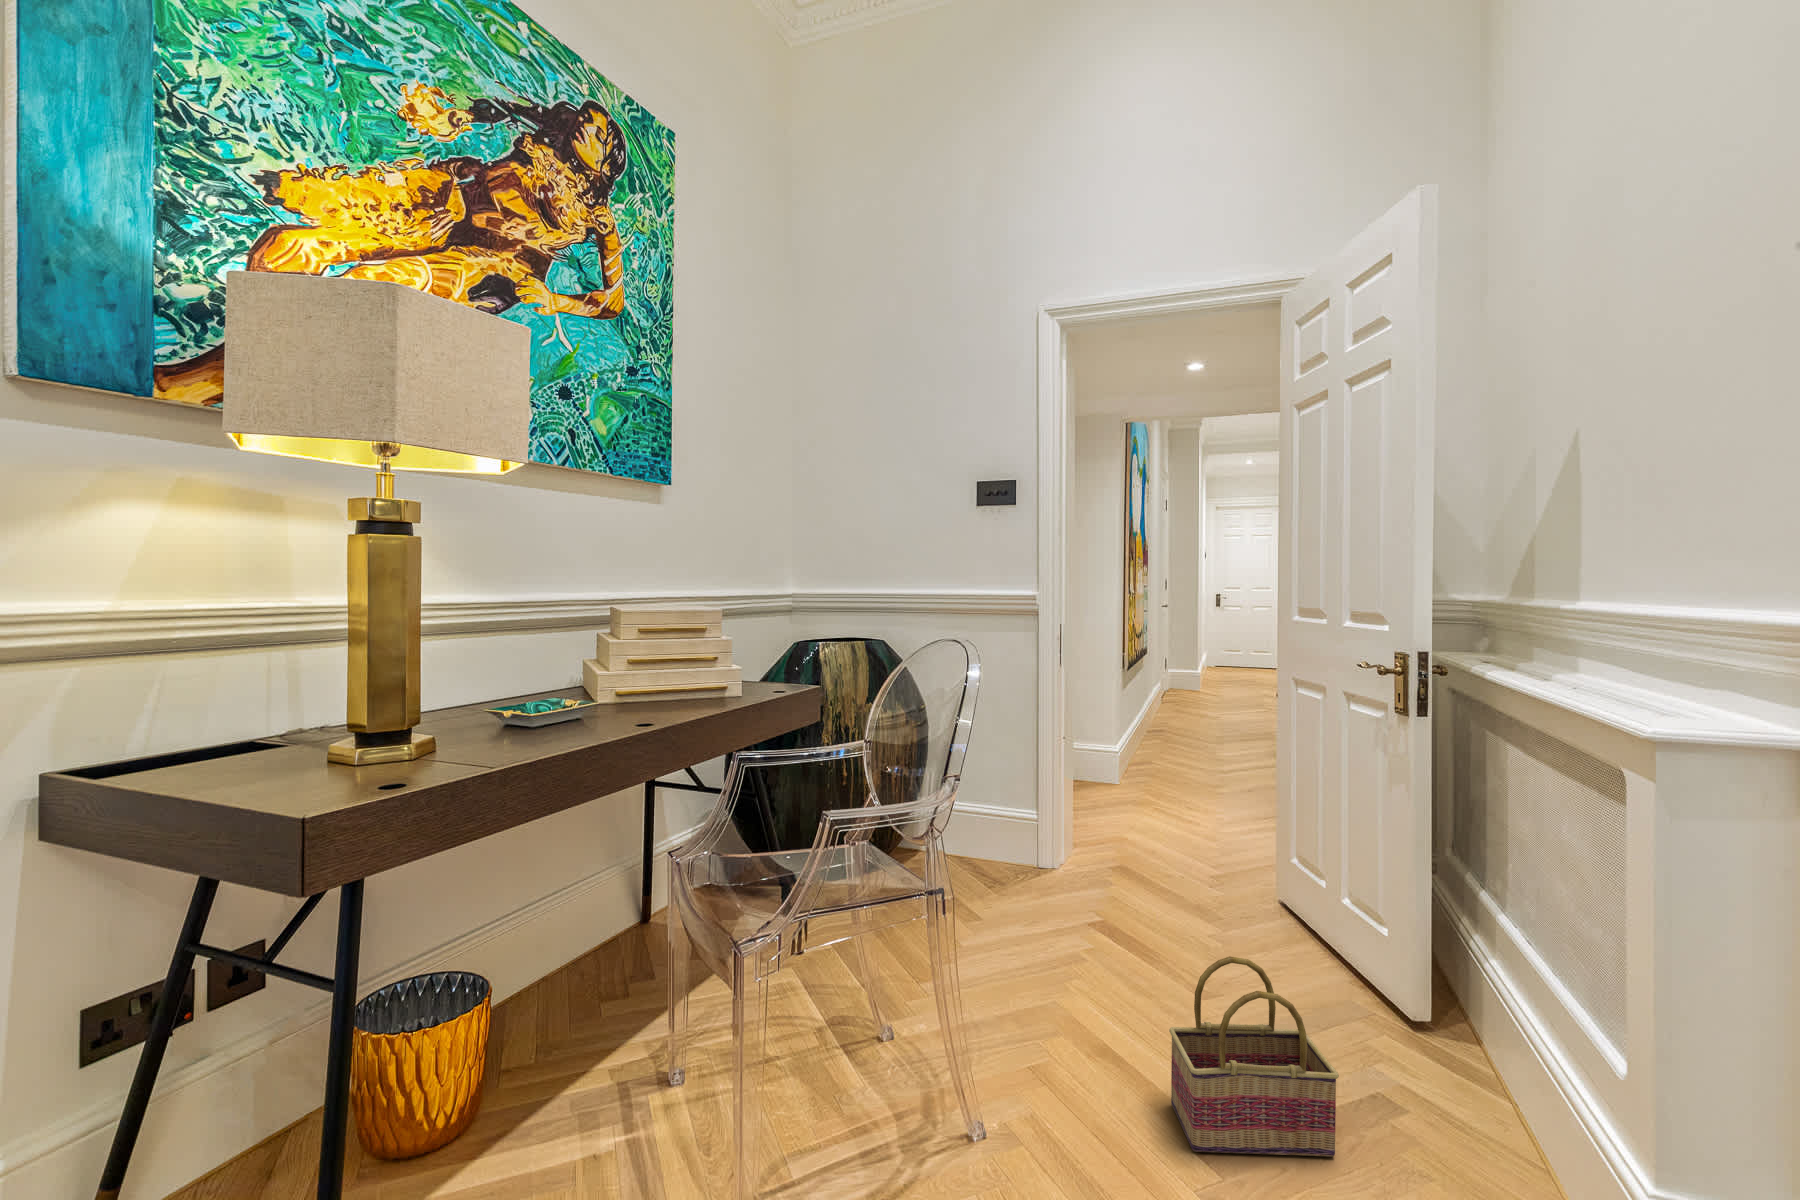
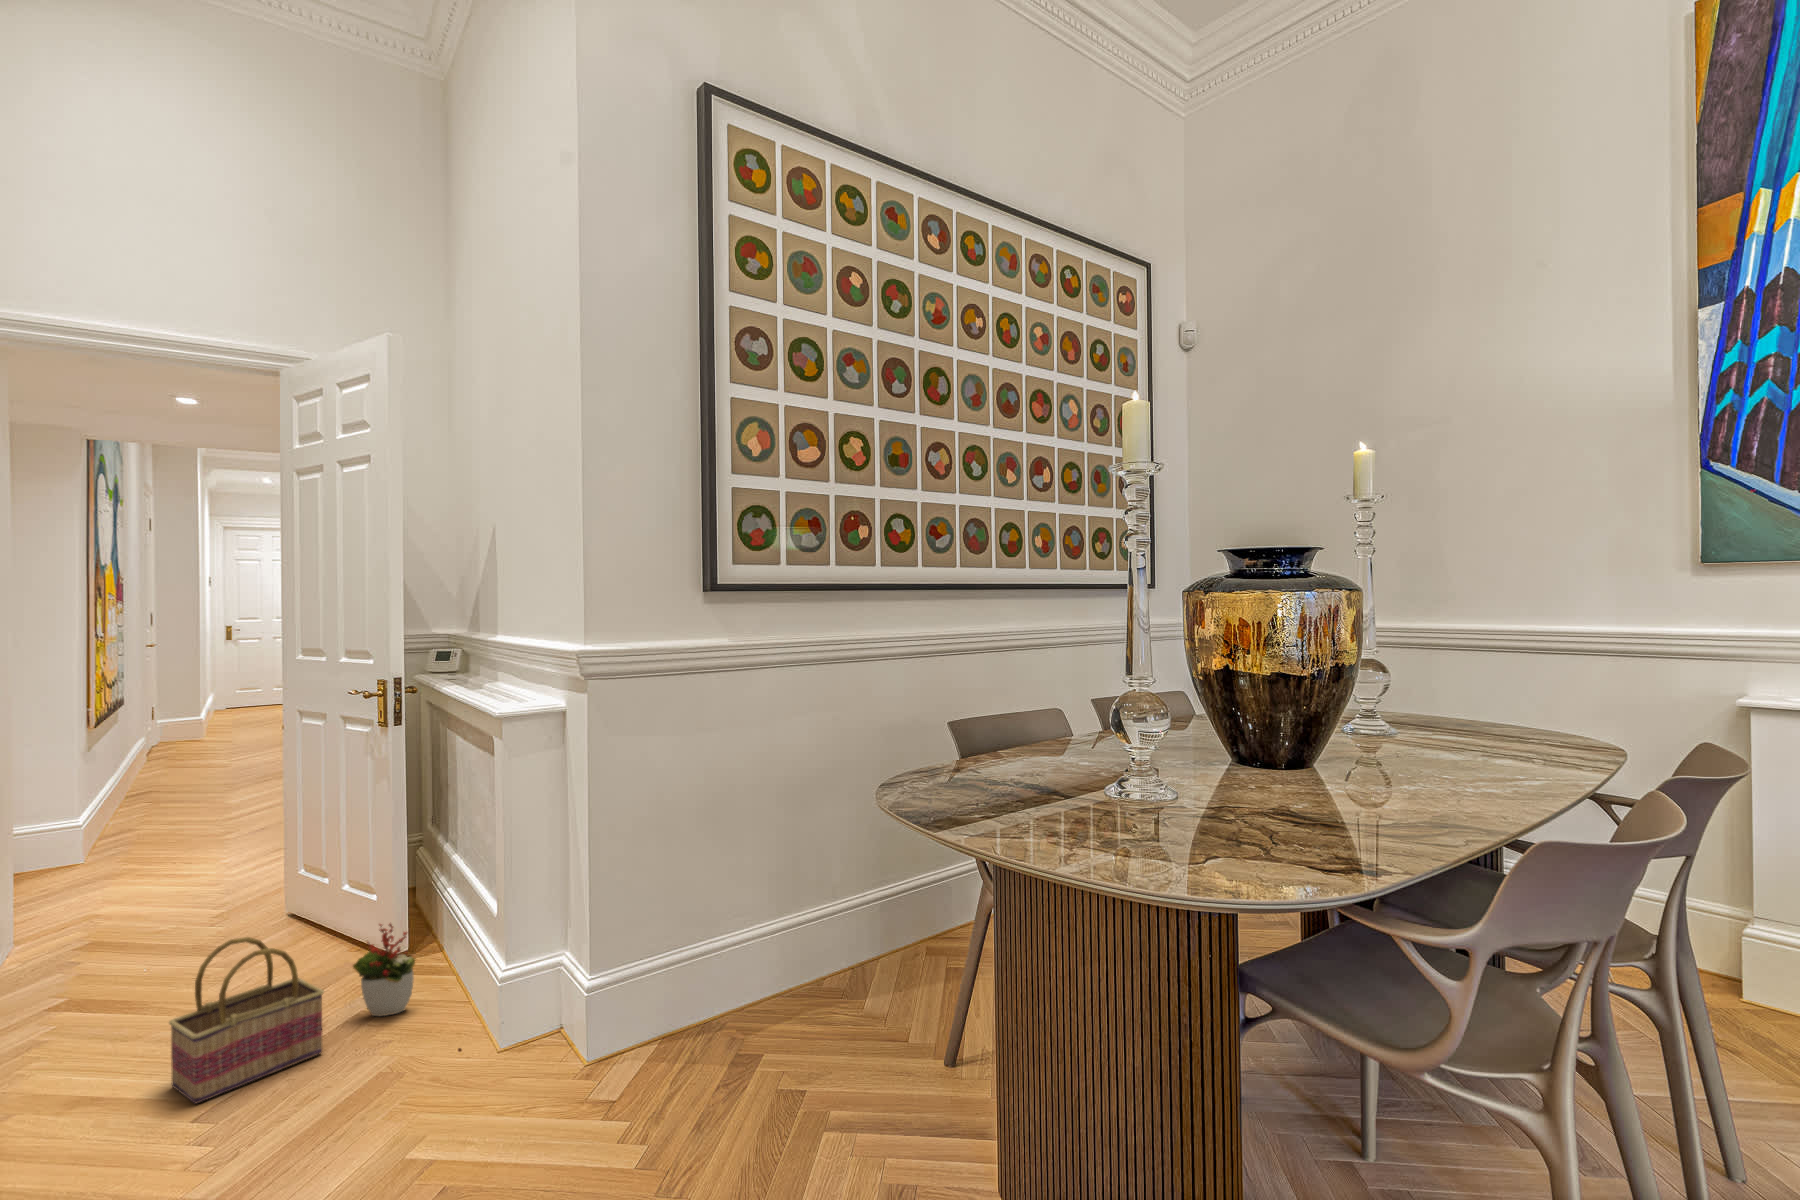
decorative plant: none [1370,997,1463,1139] -> present [353,924,415,1016]

